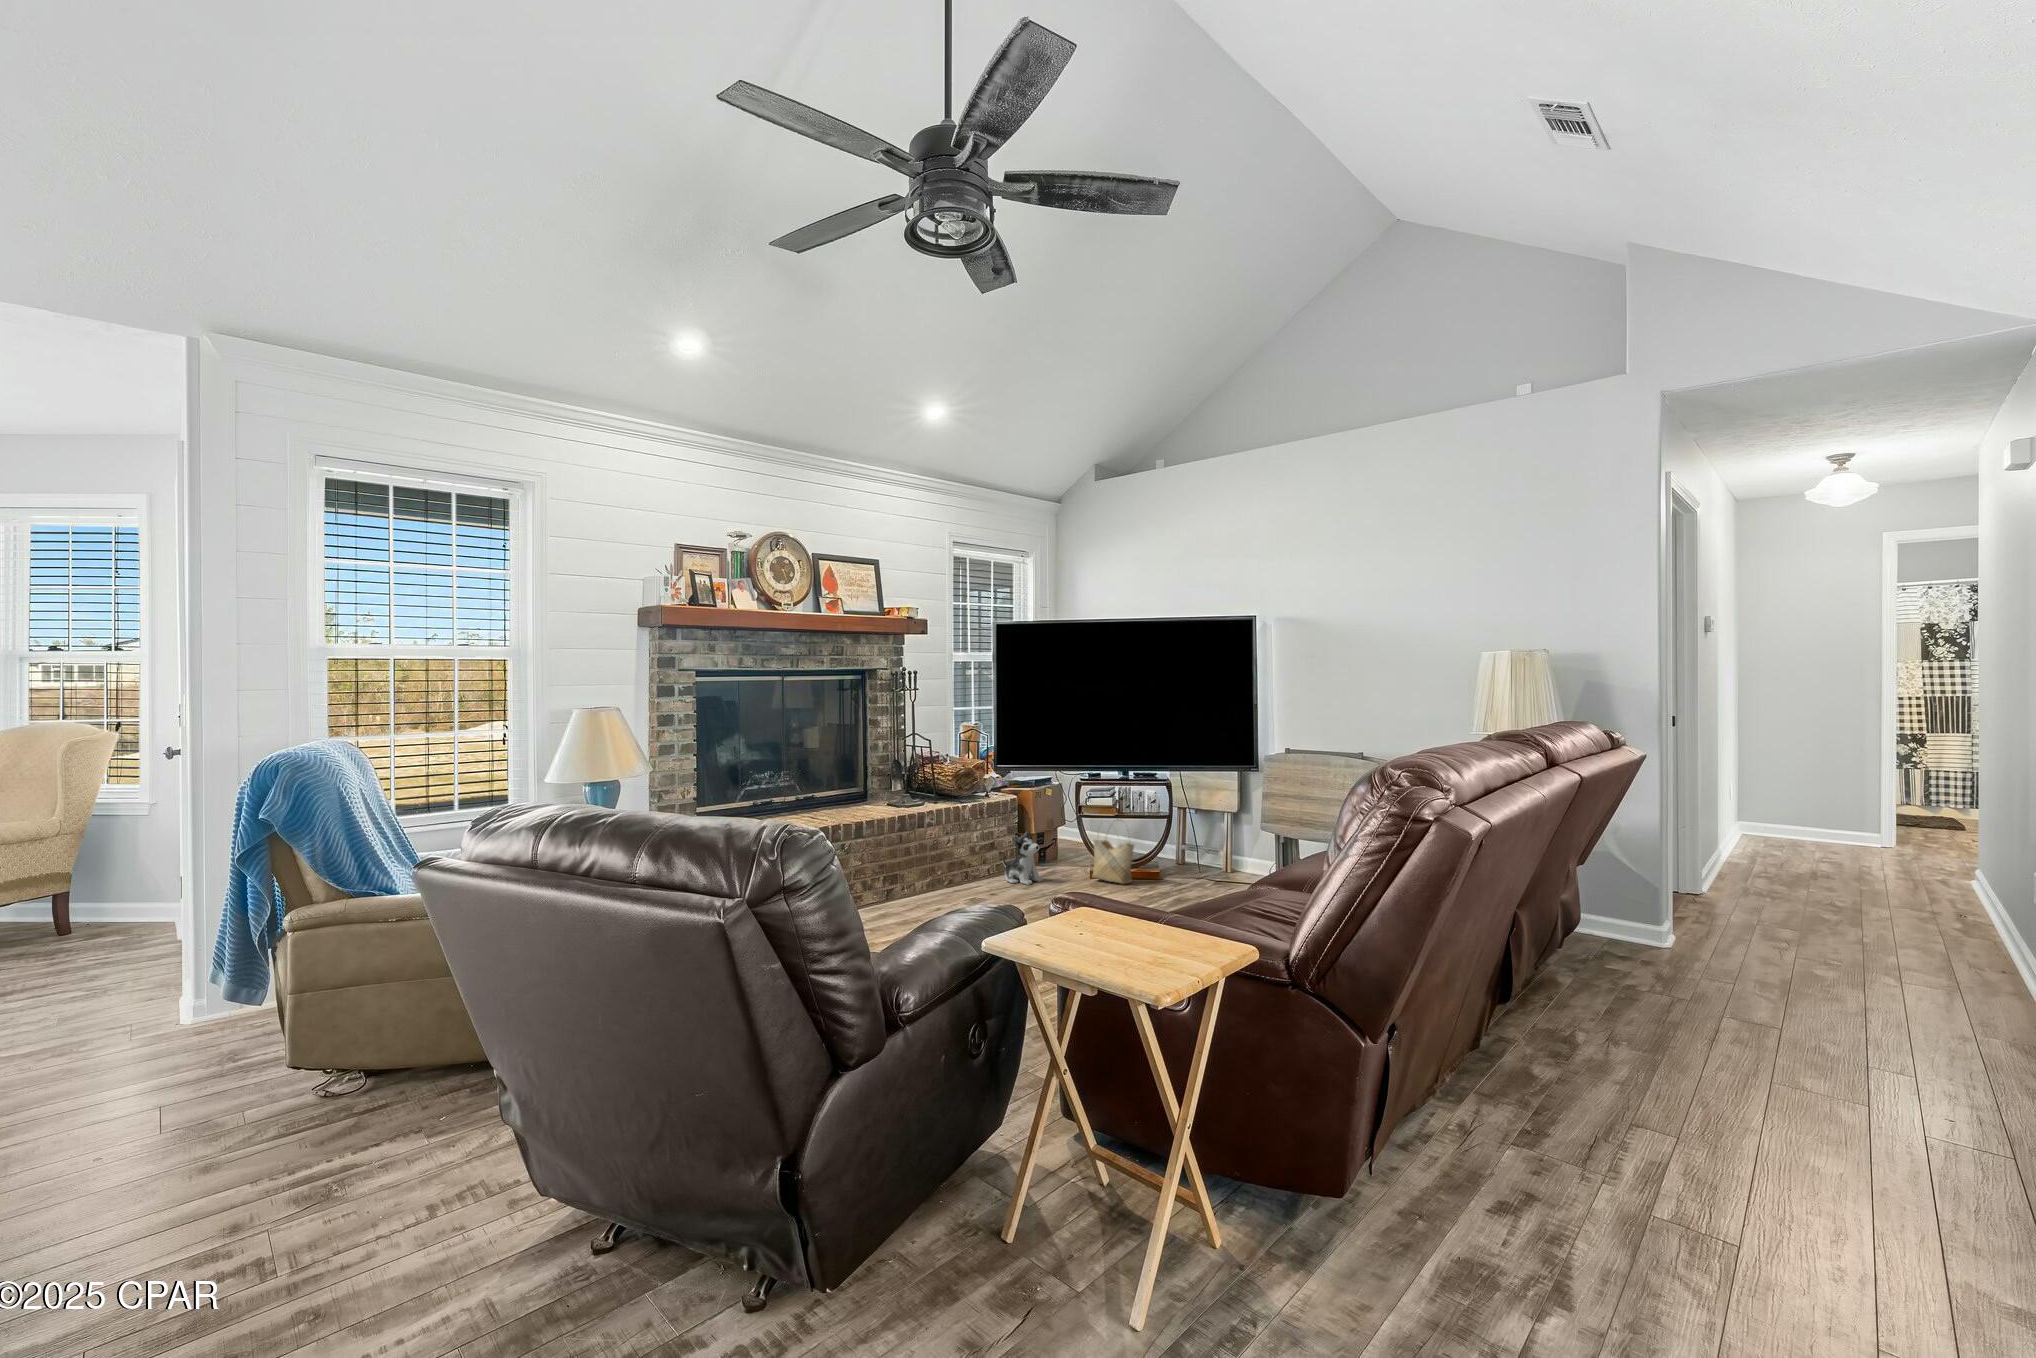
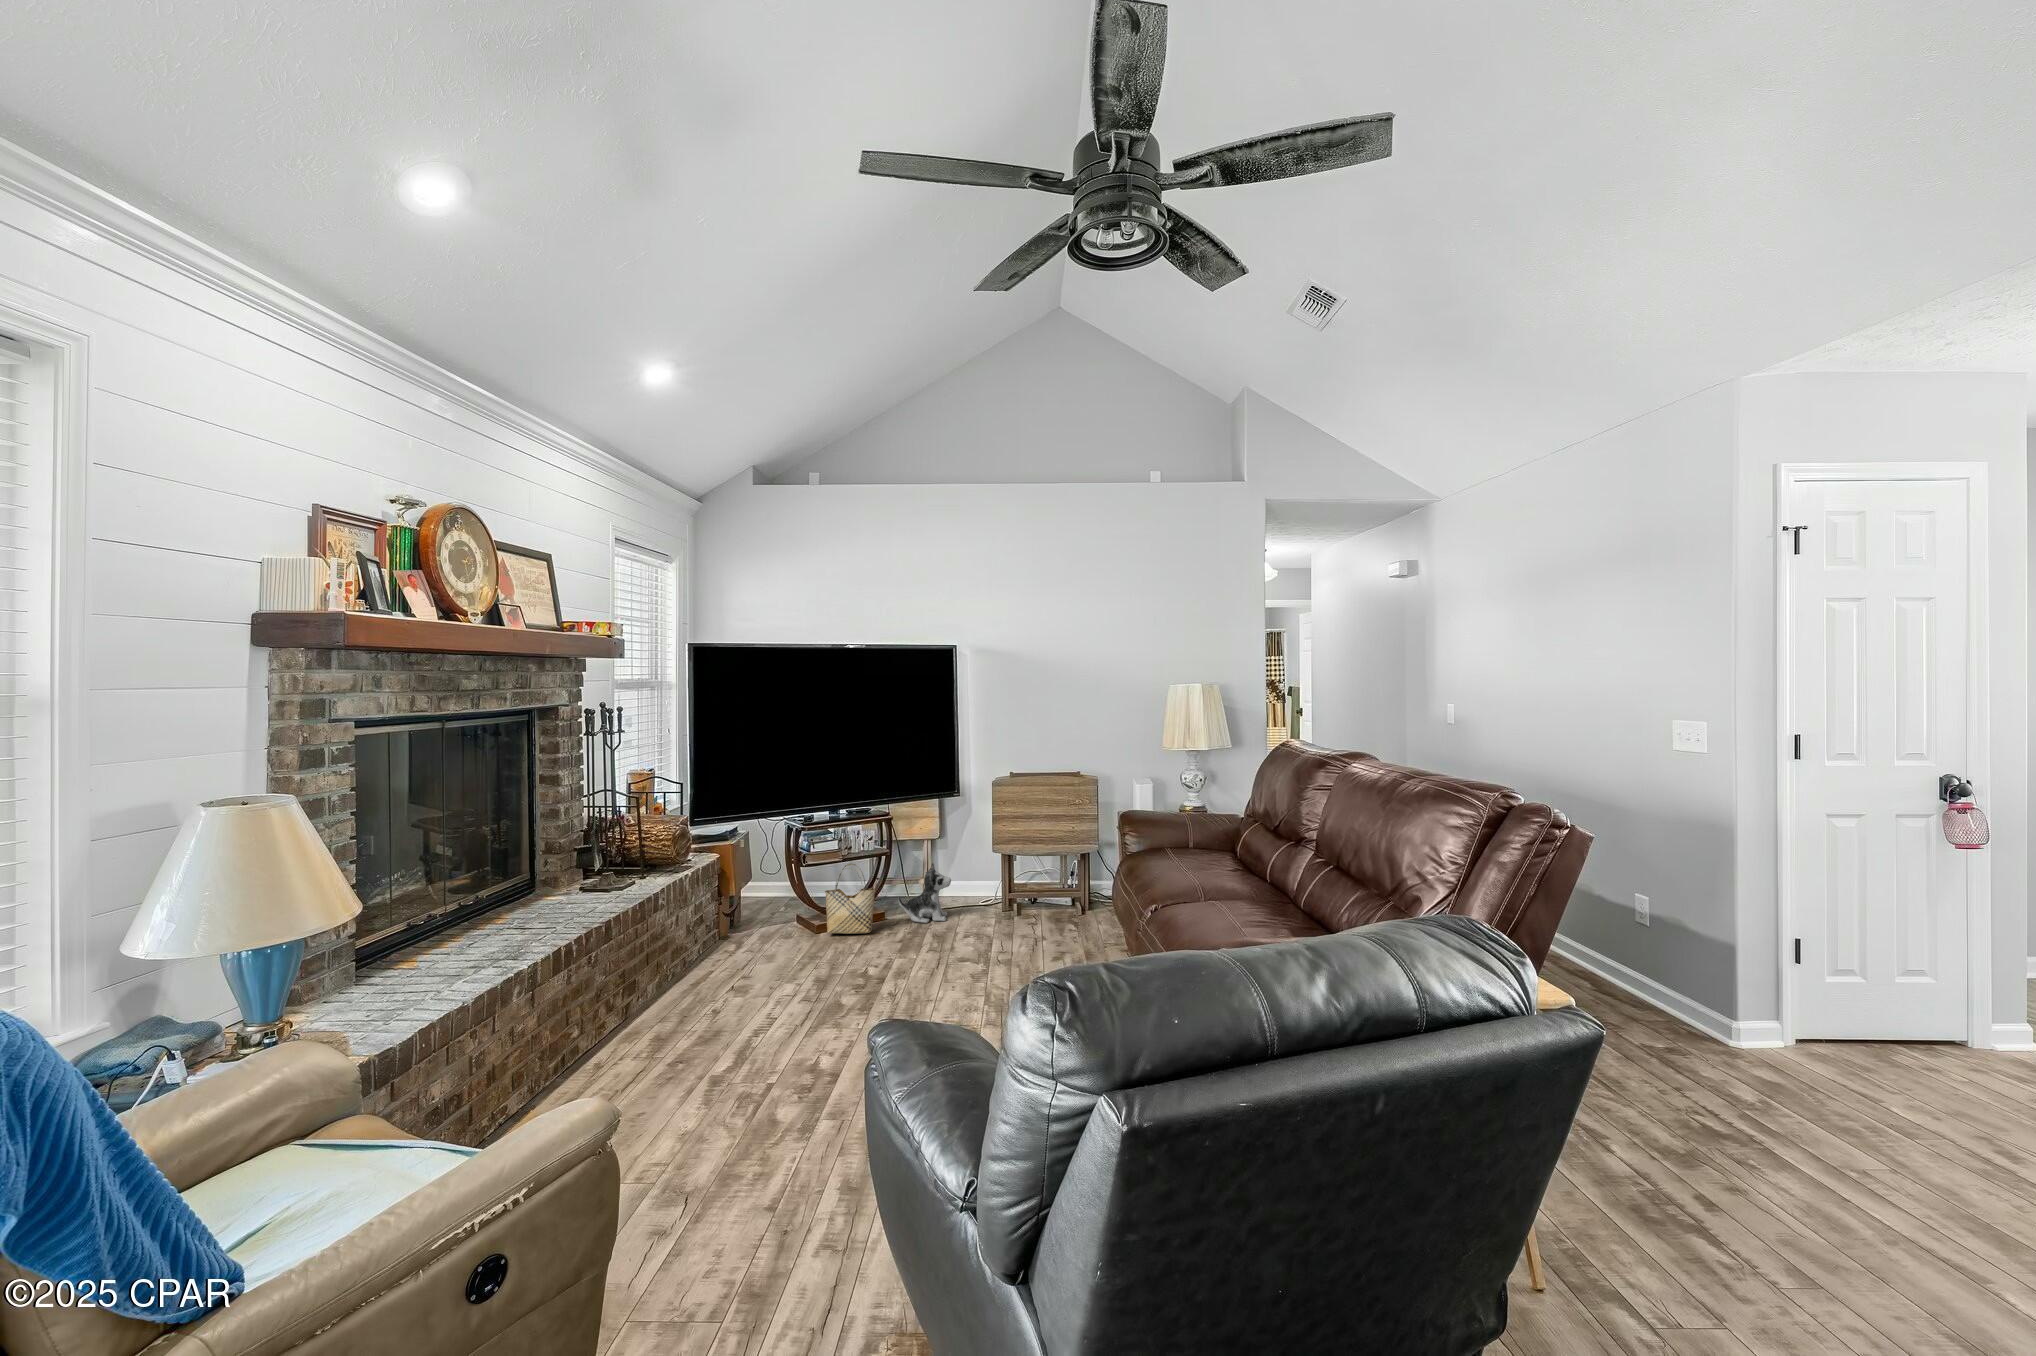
plush toy: present [1003,829,1043,885] -> present [898,863,951,923]

